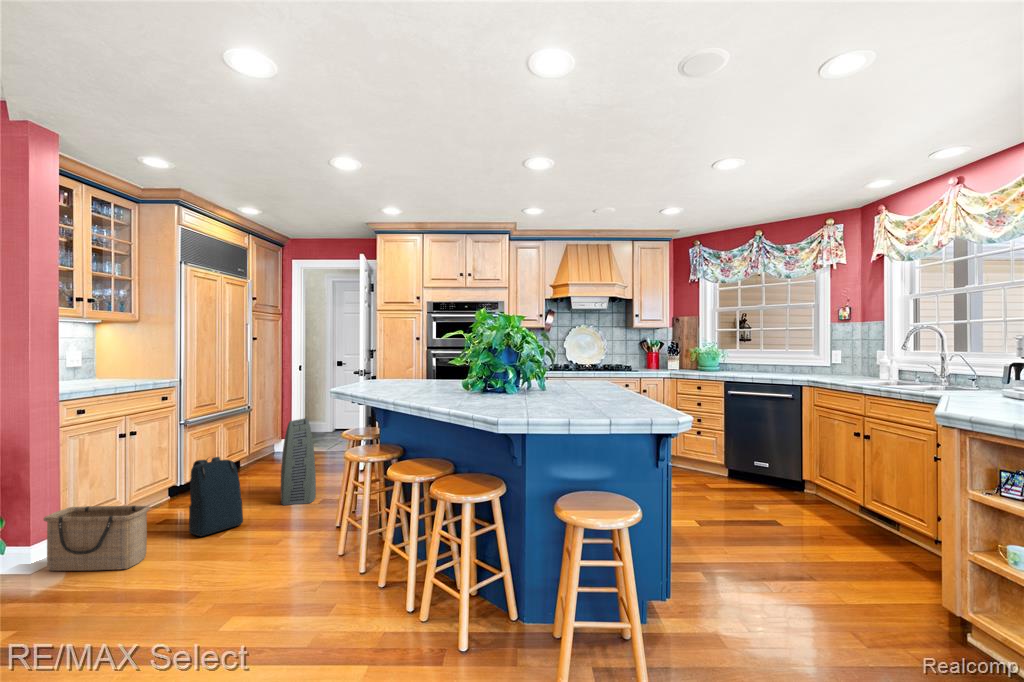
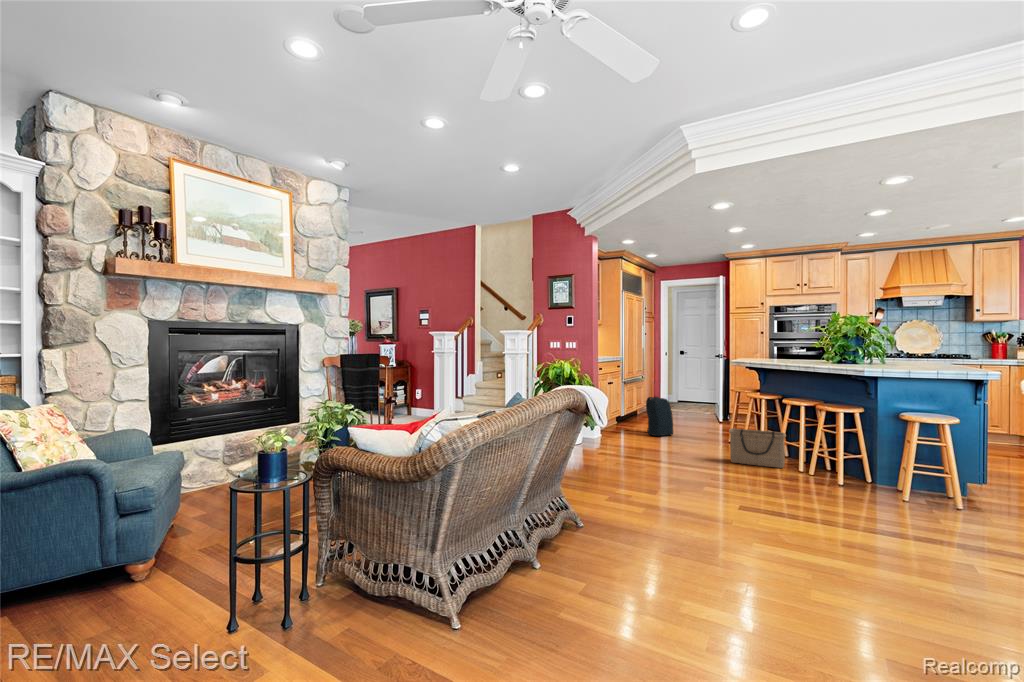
air purifier: present [281,418,316,505] -> none [683,381,704,432]
basket: present [44,506,150,571] -> present [729,428,786,468]

